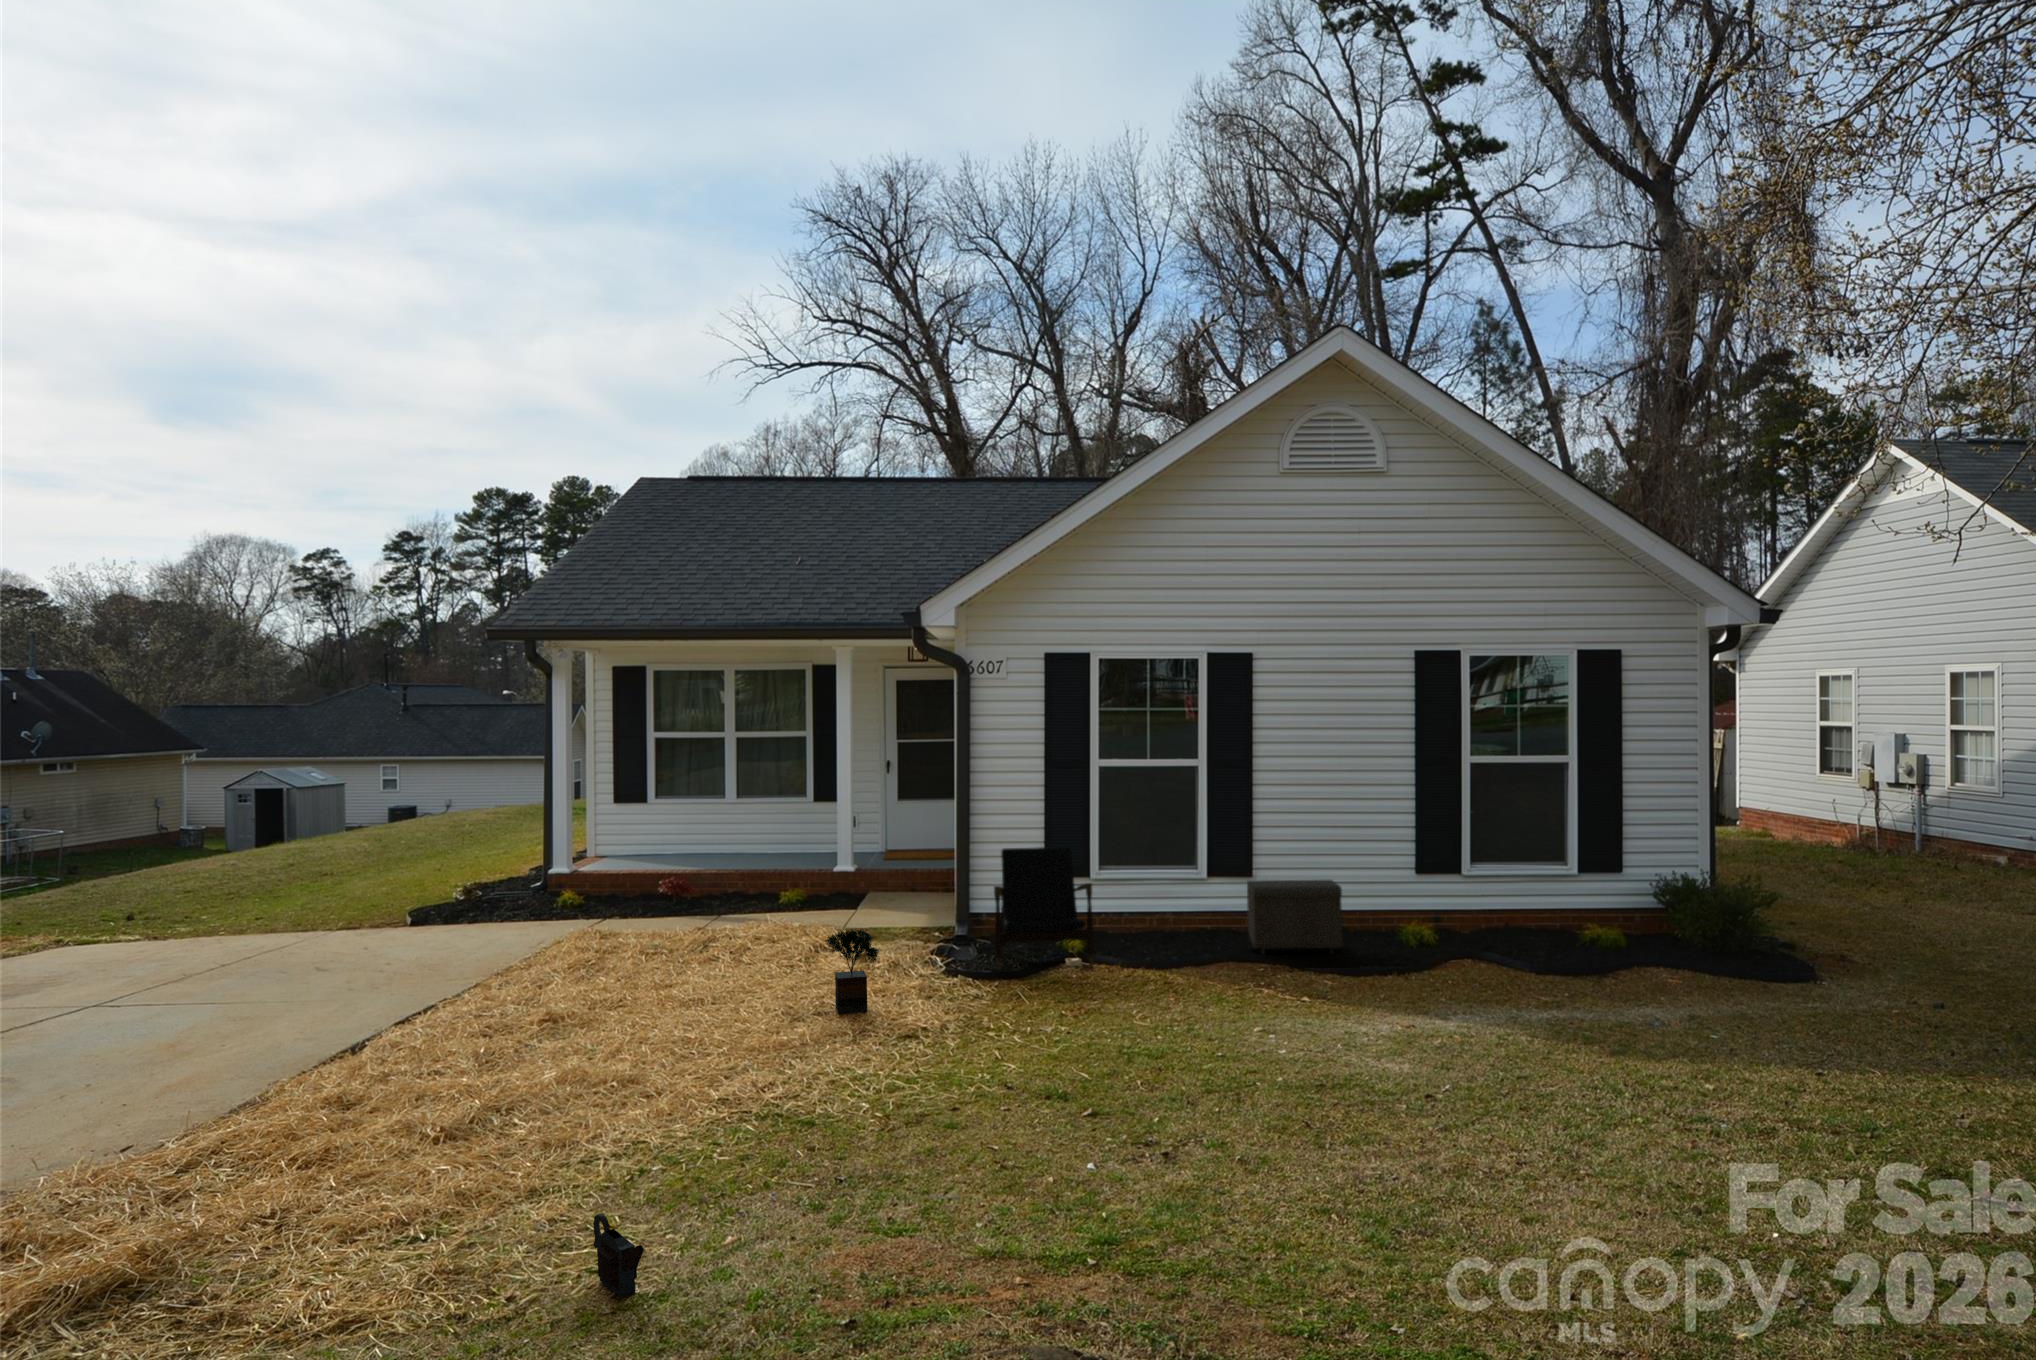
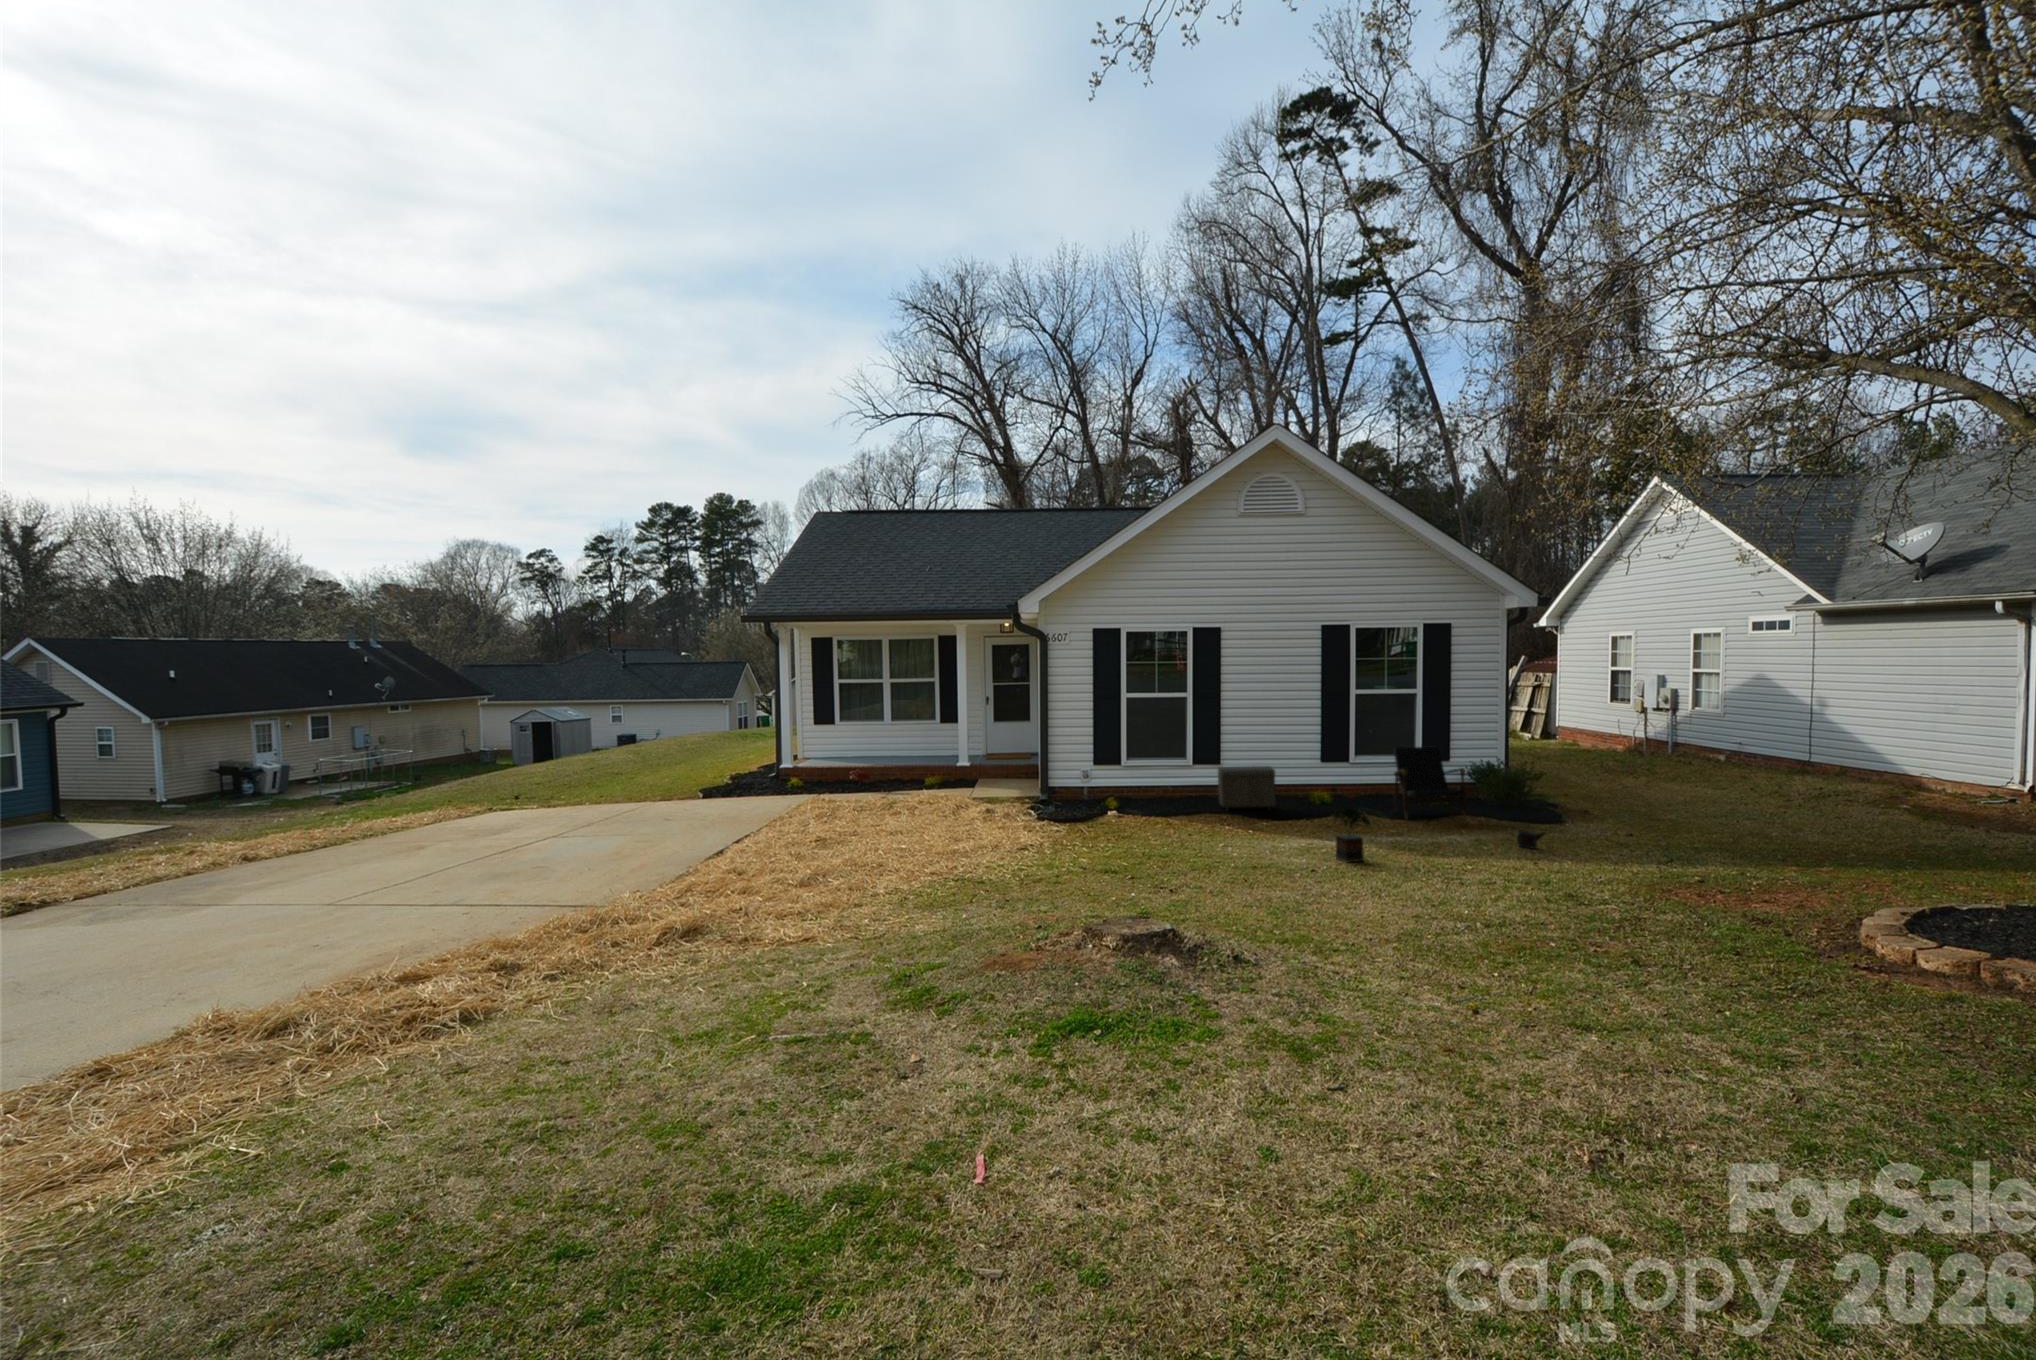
lounge chair: present [994,847,1094,971] -> present [1394,747,1466,819]
potted tree: present [826,930,879,1014] -> present [1332,808,1371,862]
watering can: present [593,1213,644,1298] -> present [1511,827,1547,849]

